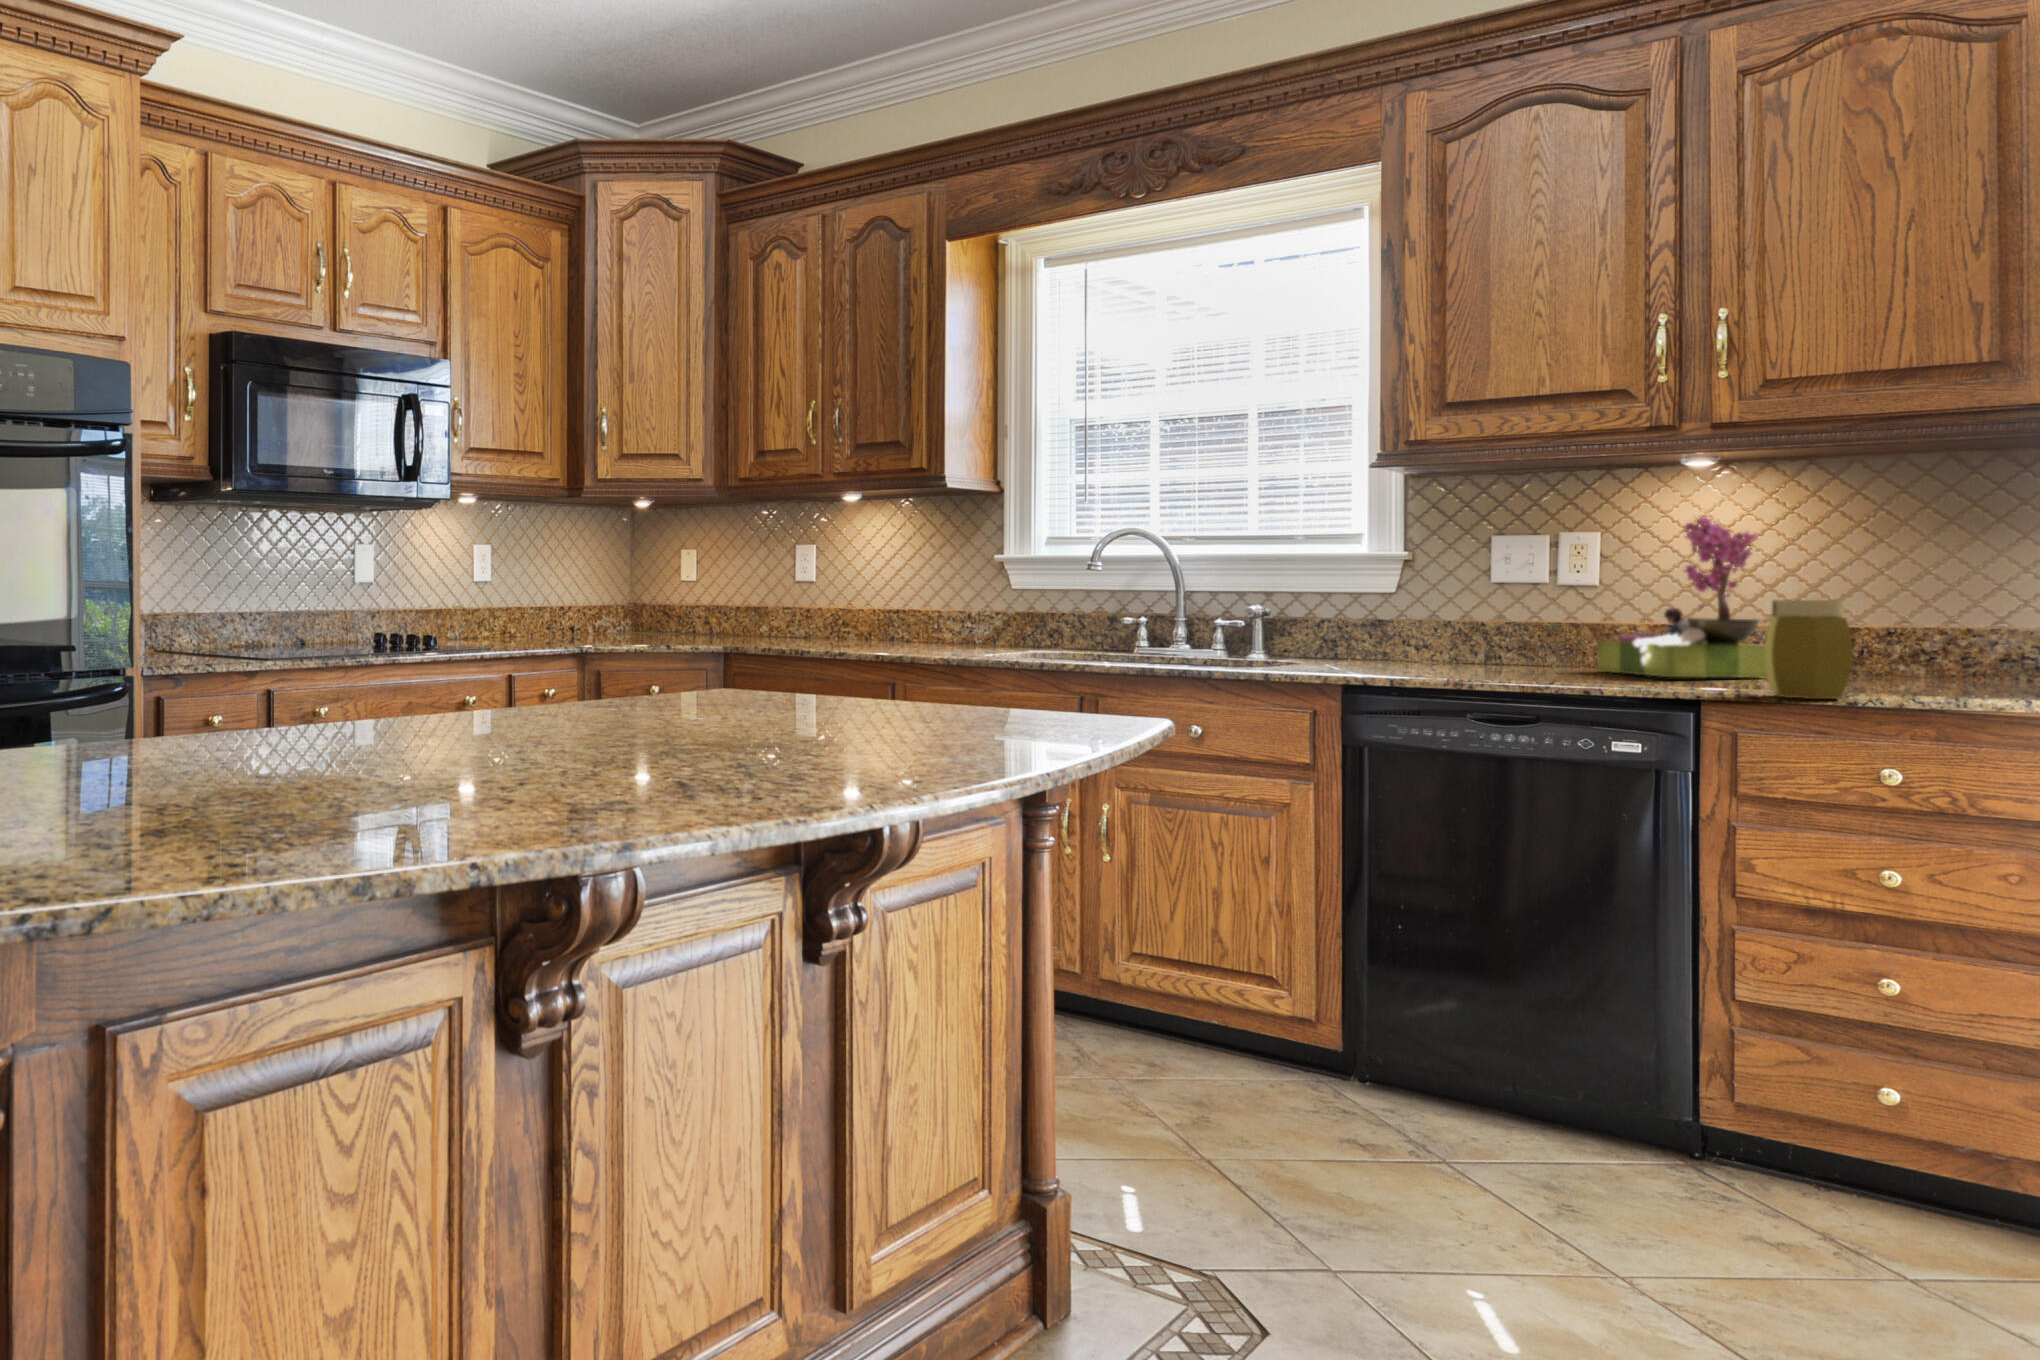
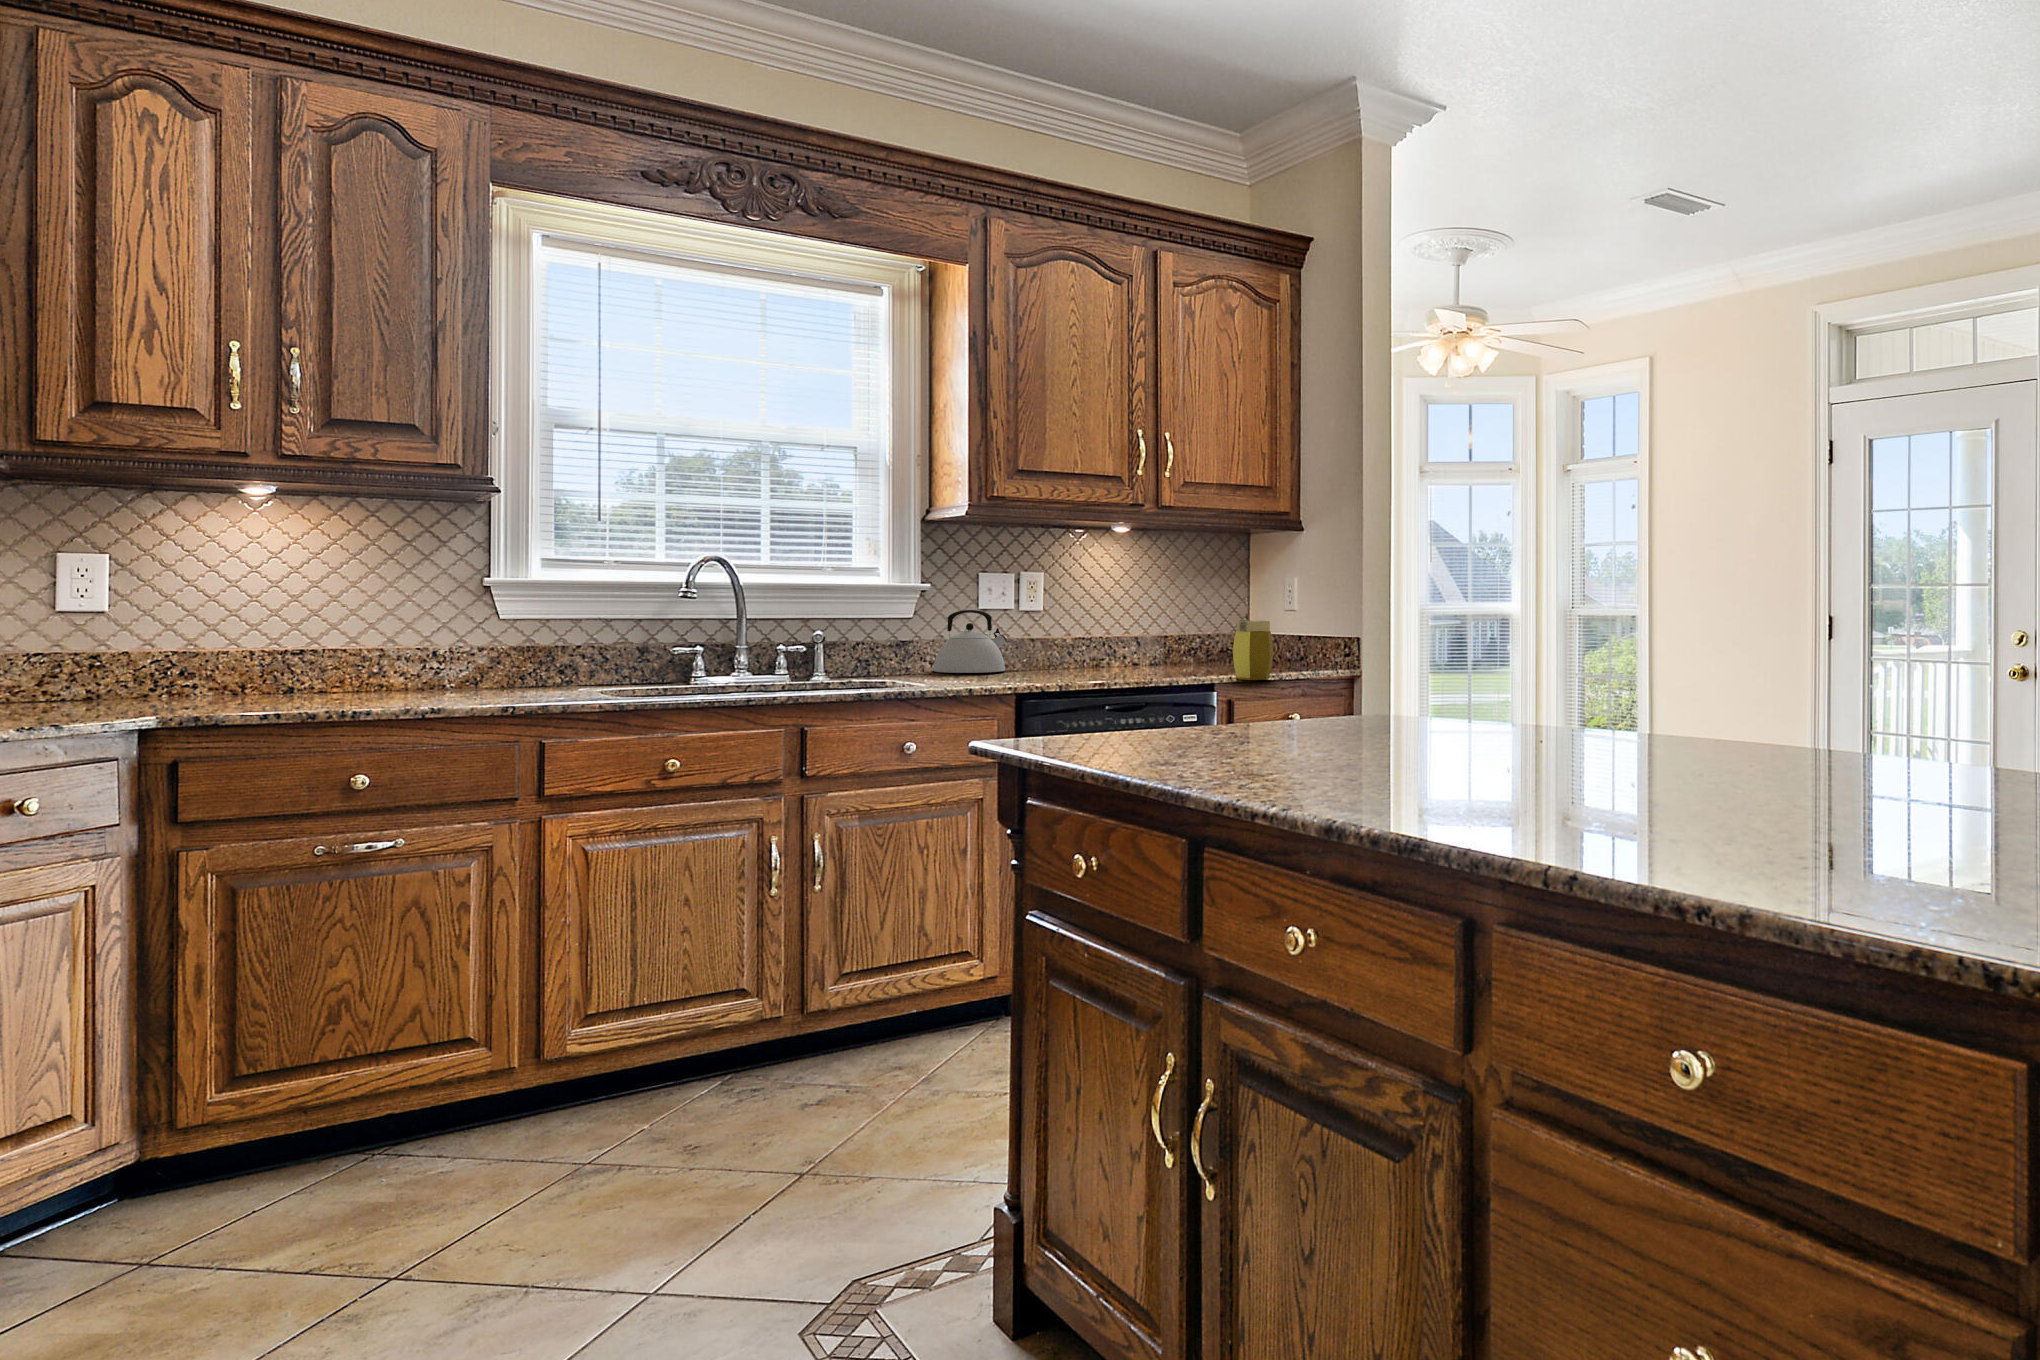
flower arrangement: present [1598,516,1767,678] -> none [1080,561,1163,672]
kettle: none [1406,584,1511,663] -> present [934,610,1007,673]

